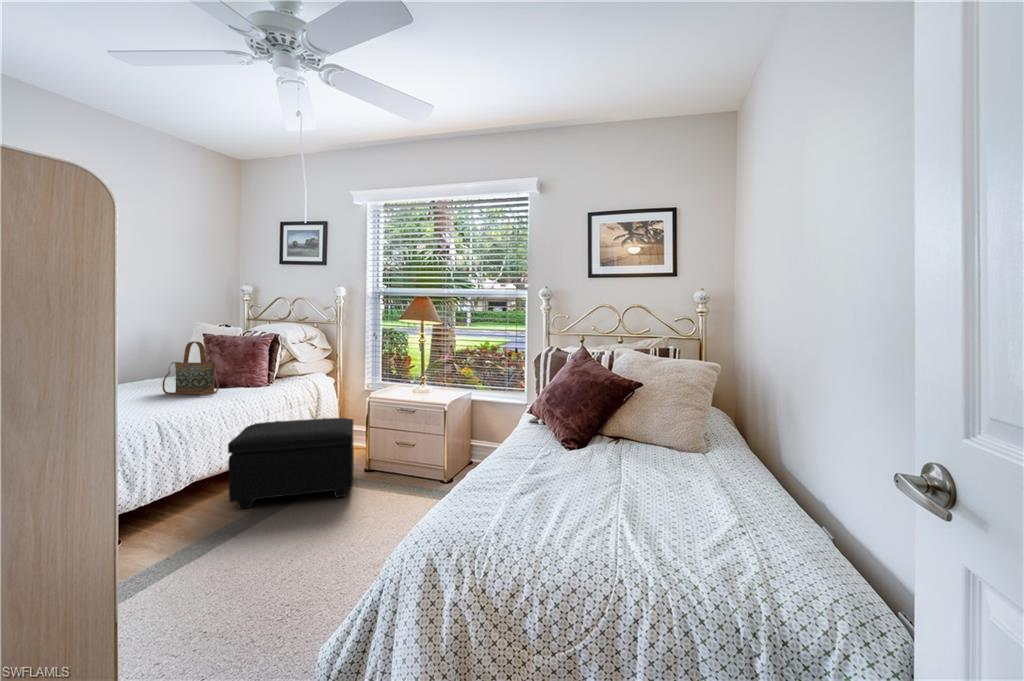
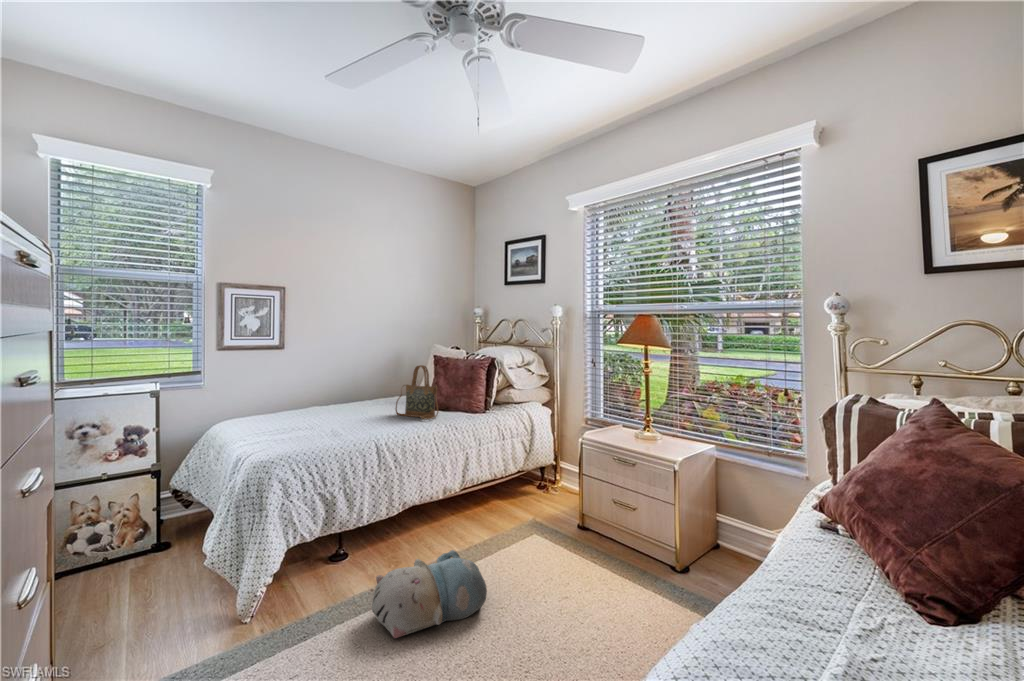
footstool: present [228,418,354,508] -> none [433,453,563,556]
plush toy: none [186,502,302,583] -> present [372,550,487,638]

